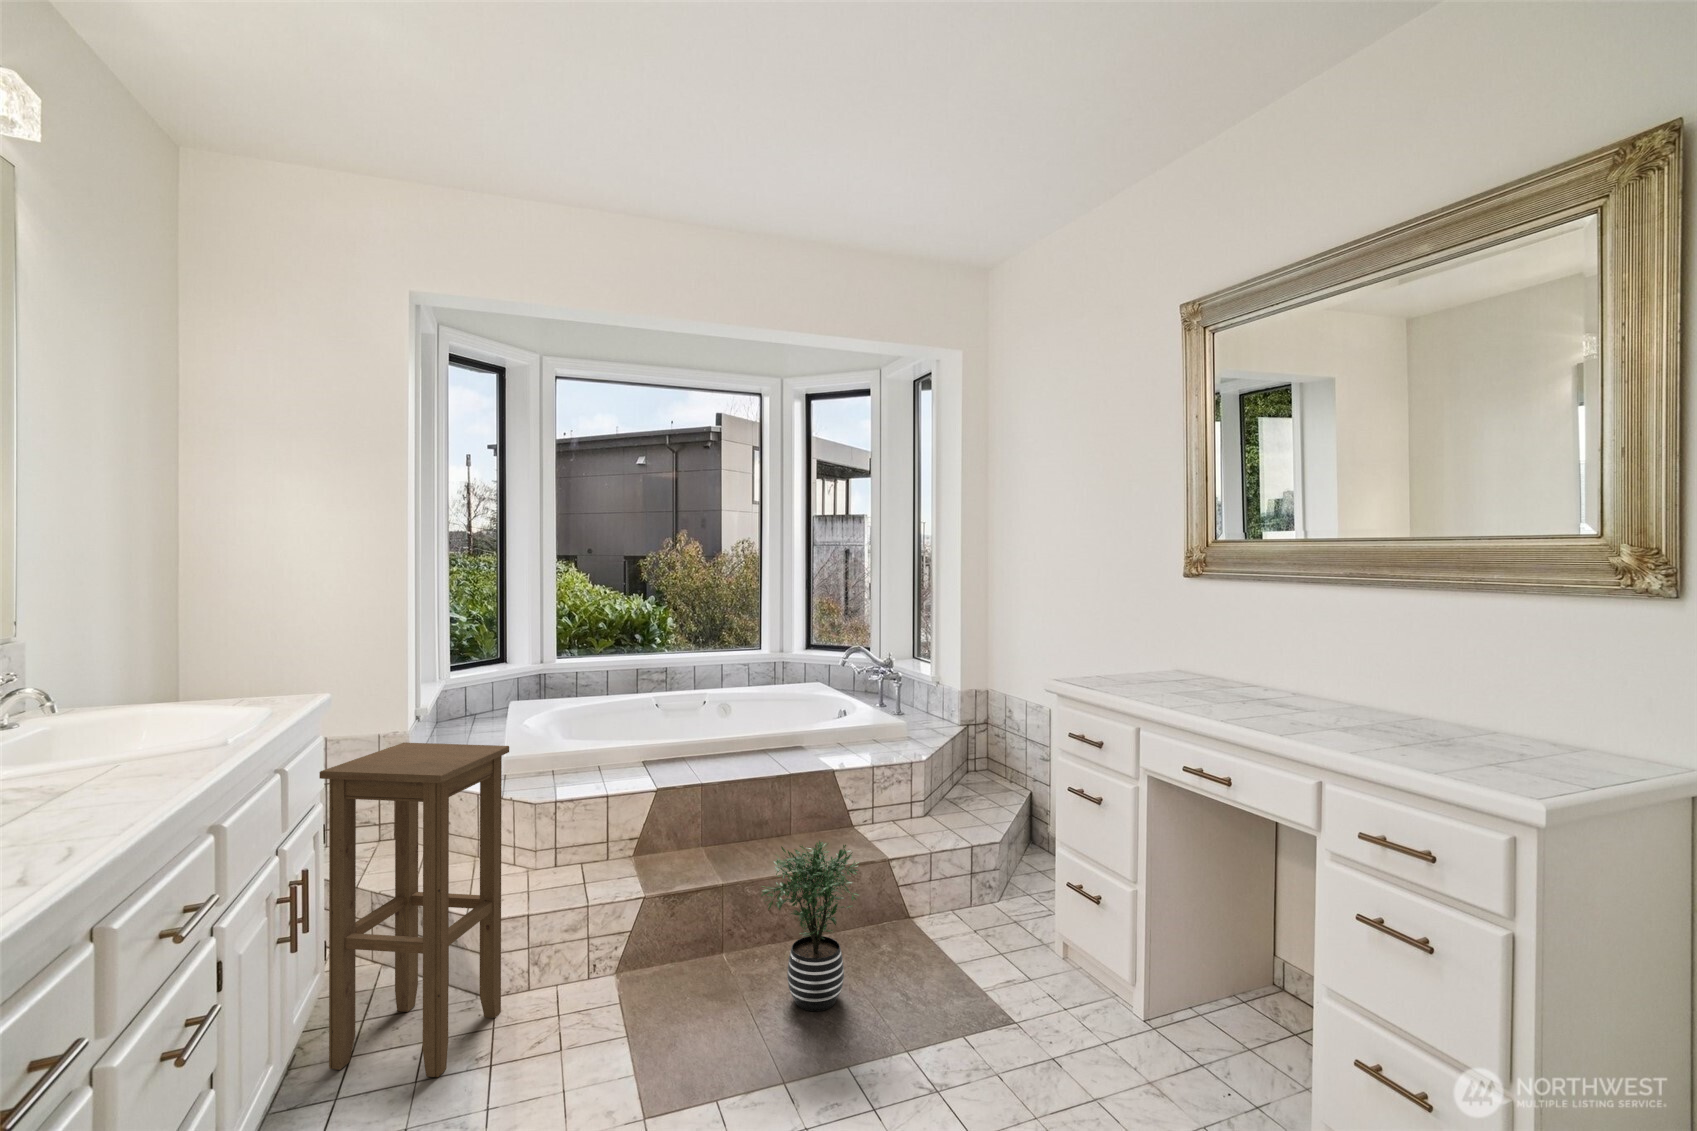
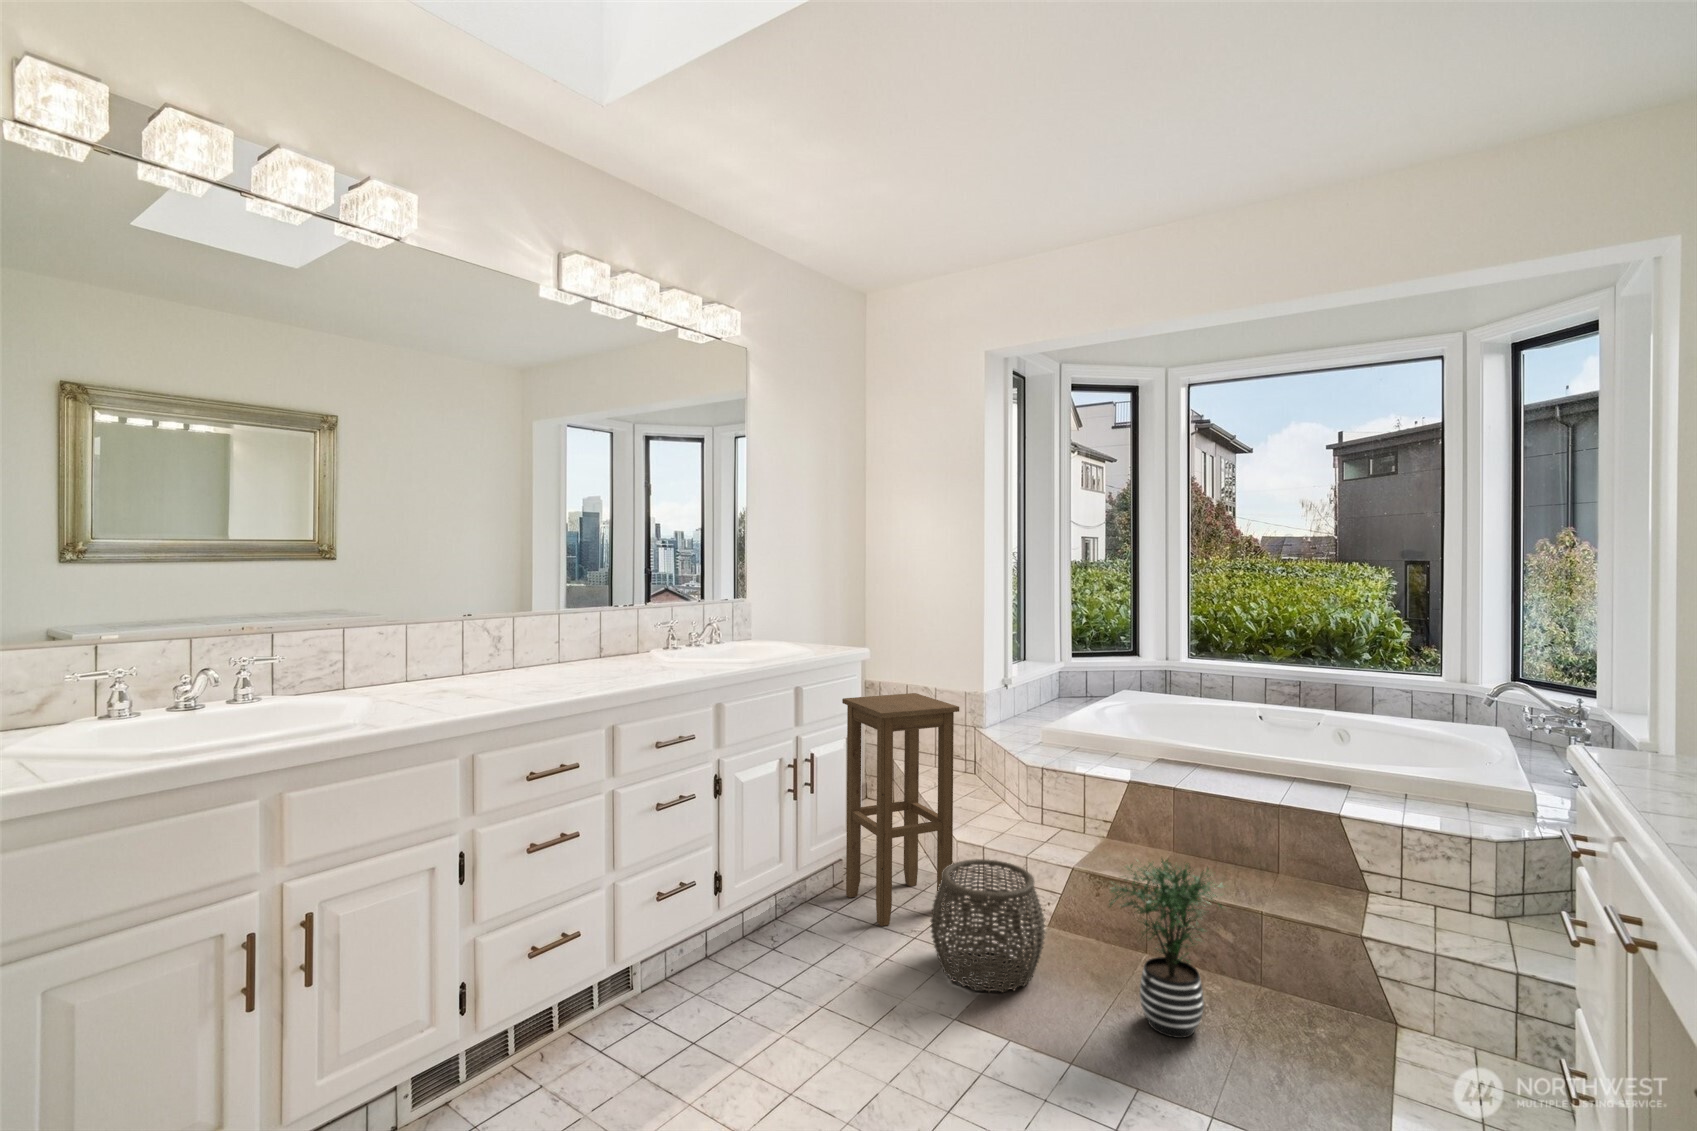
woven basket: none [552,913,693,1082] -> present [931,859,1045,992]

